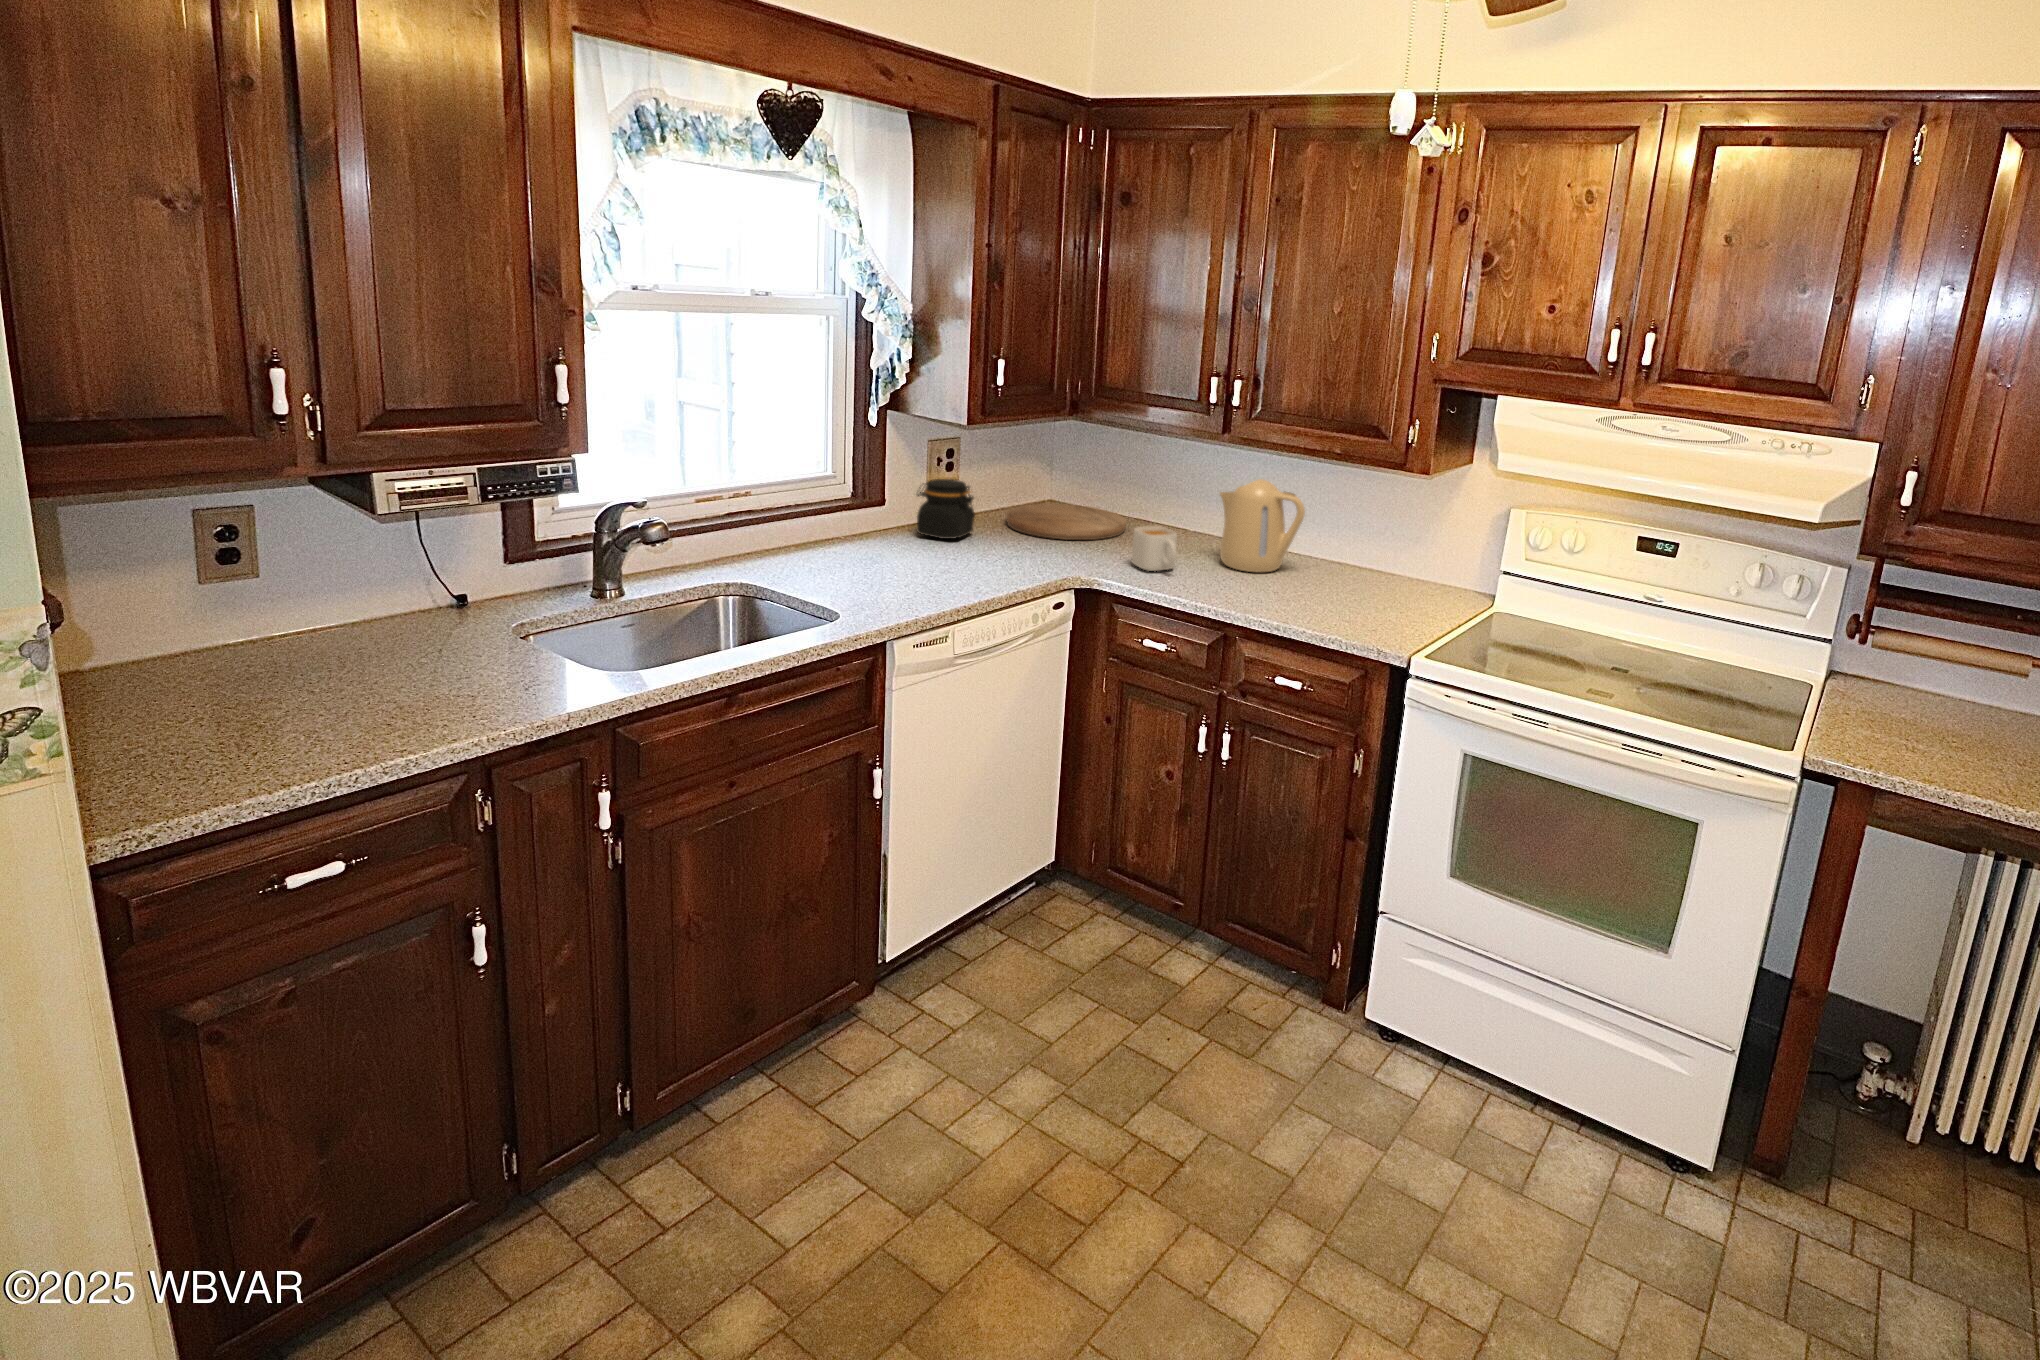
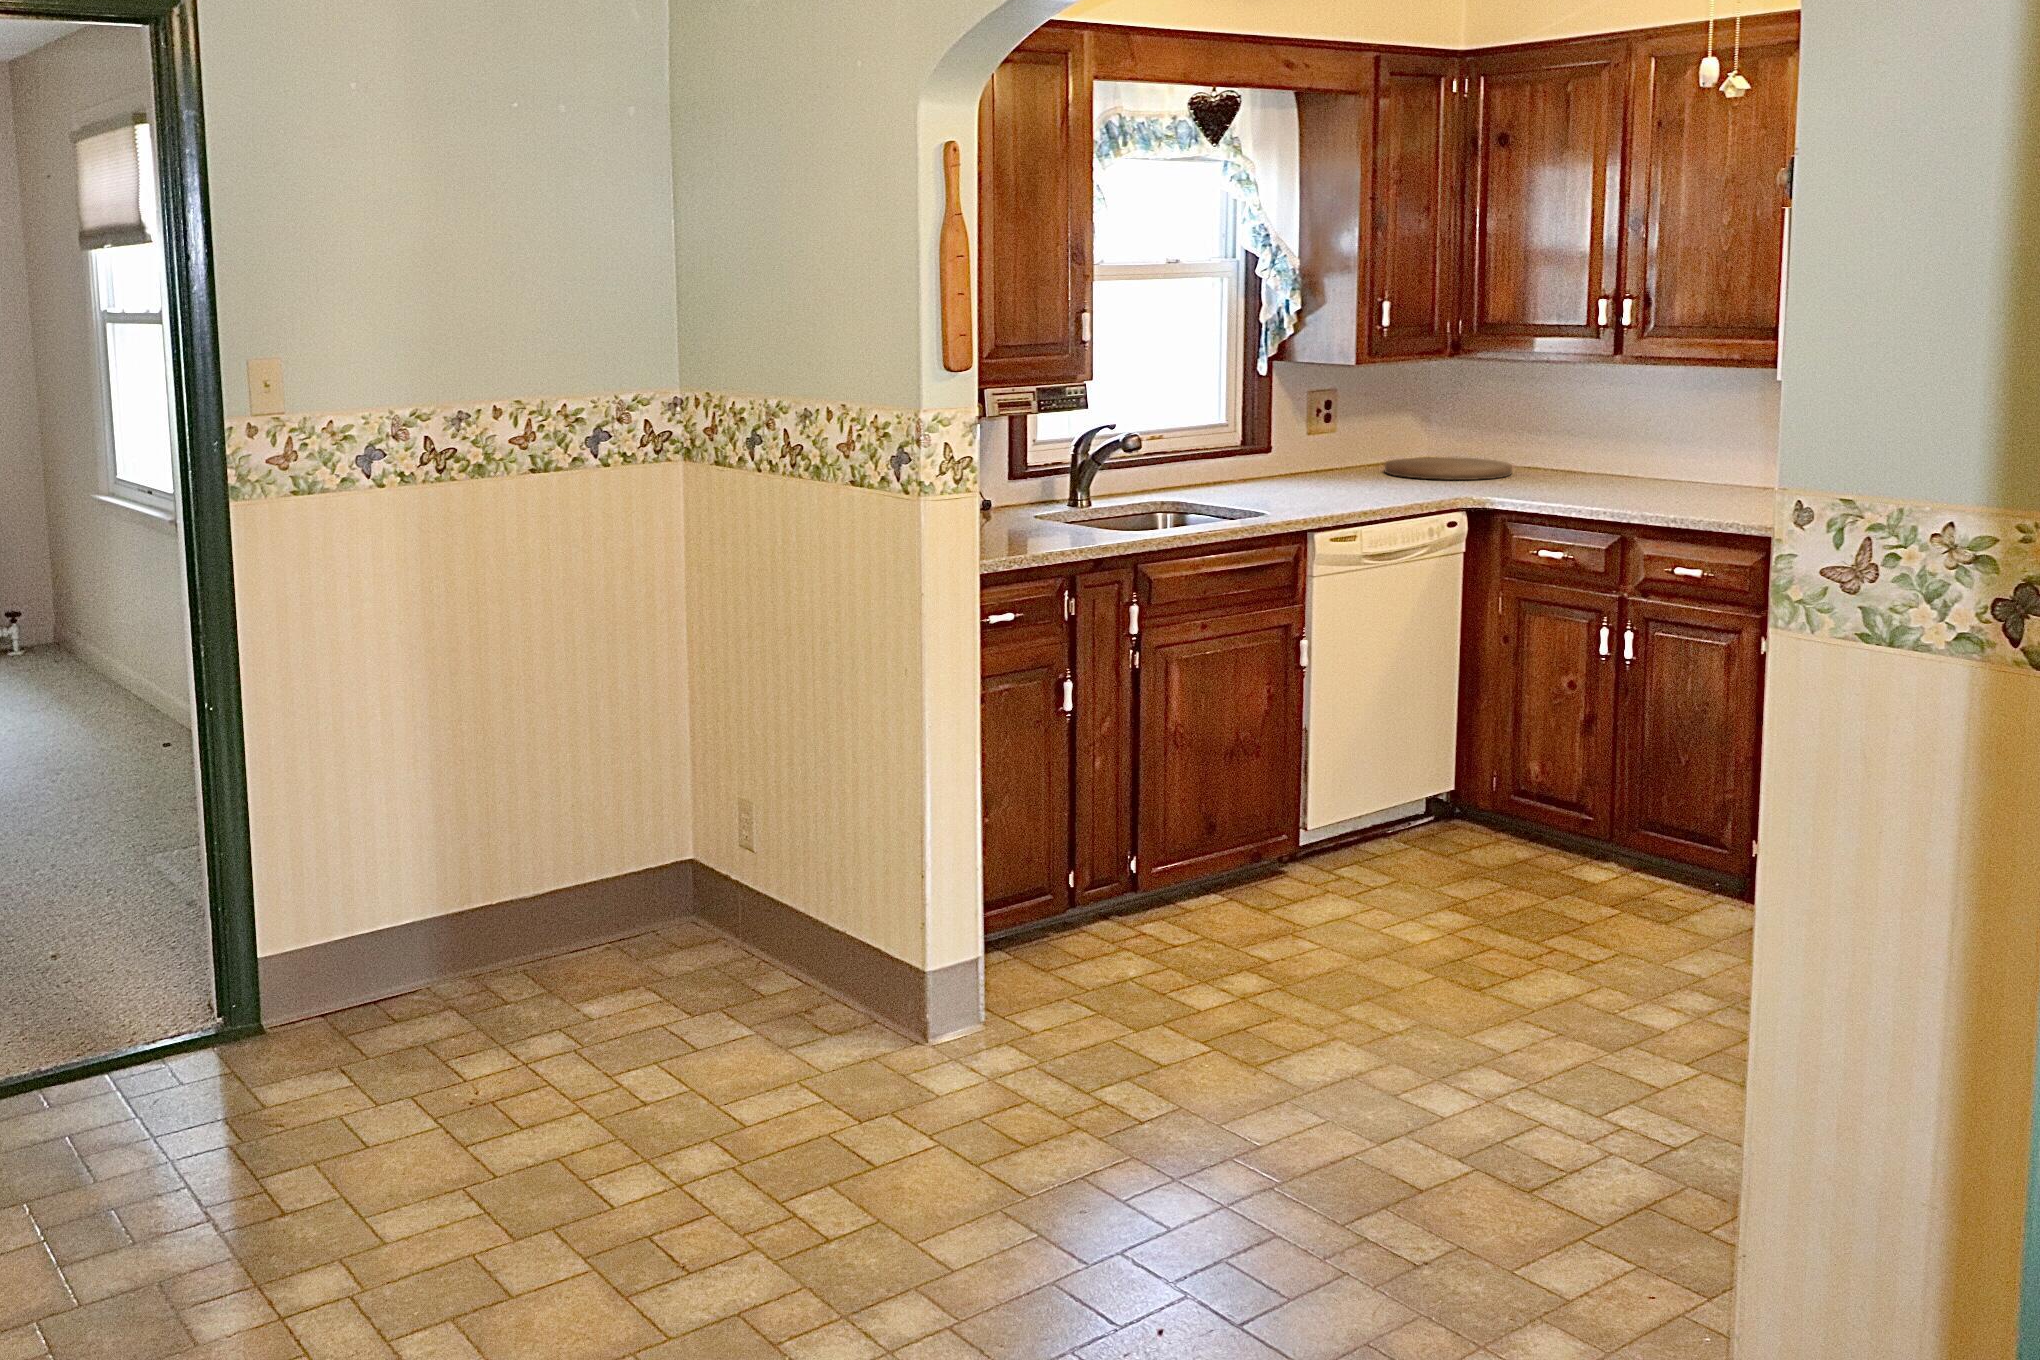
jar: present [917,479,975,539] -> none [1299,426,1359,481]
kettle: present [1220,479,1305,572] -> none [1613,400,1708,493]
mug: present [1131,526,1177,571] -> none [1522,453,1570,493]

